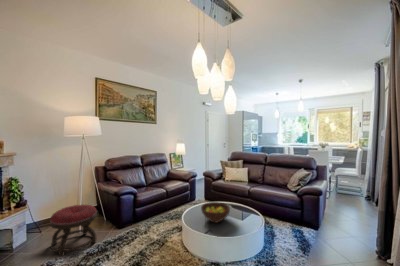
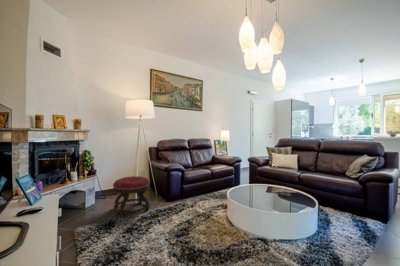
fruit bowl: present [201,202,230,223] -> none [246,182,278,201]

